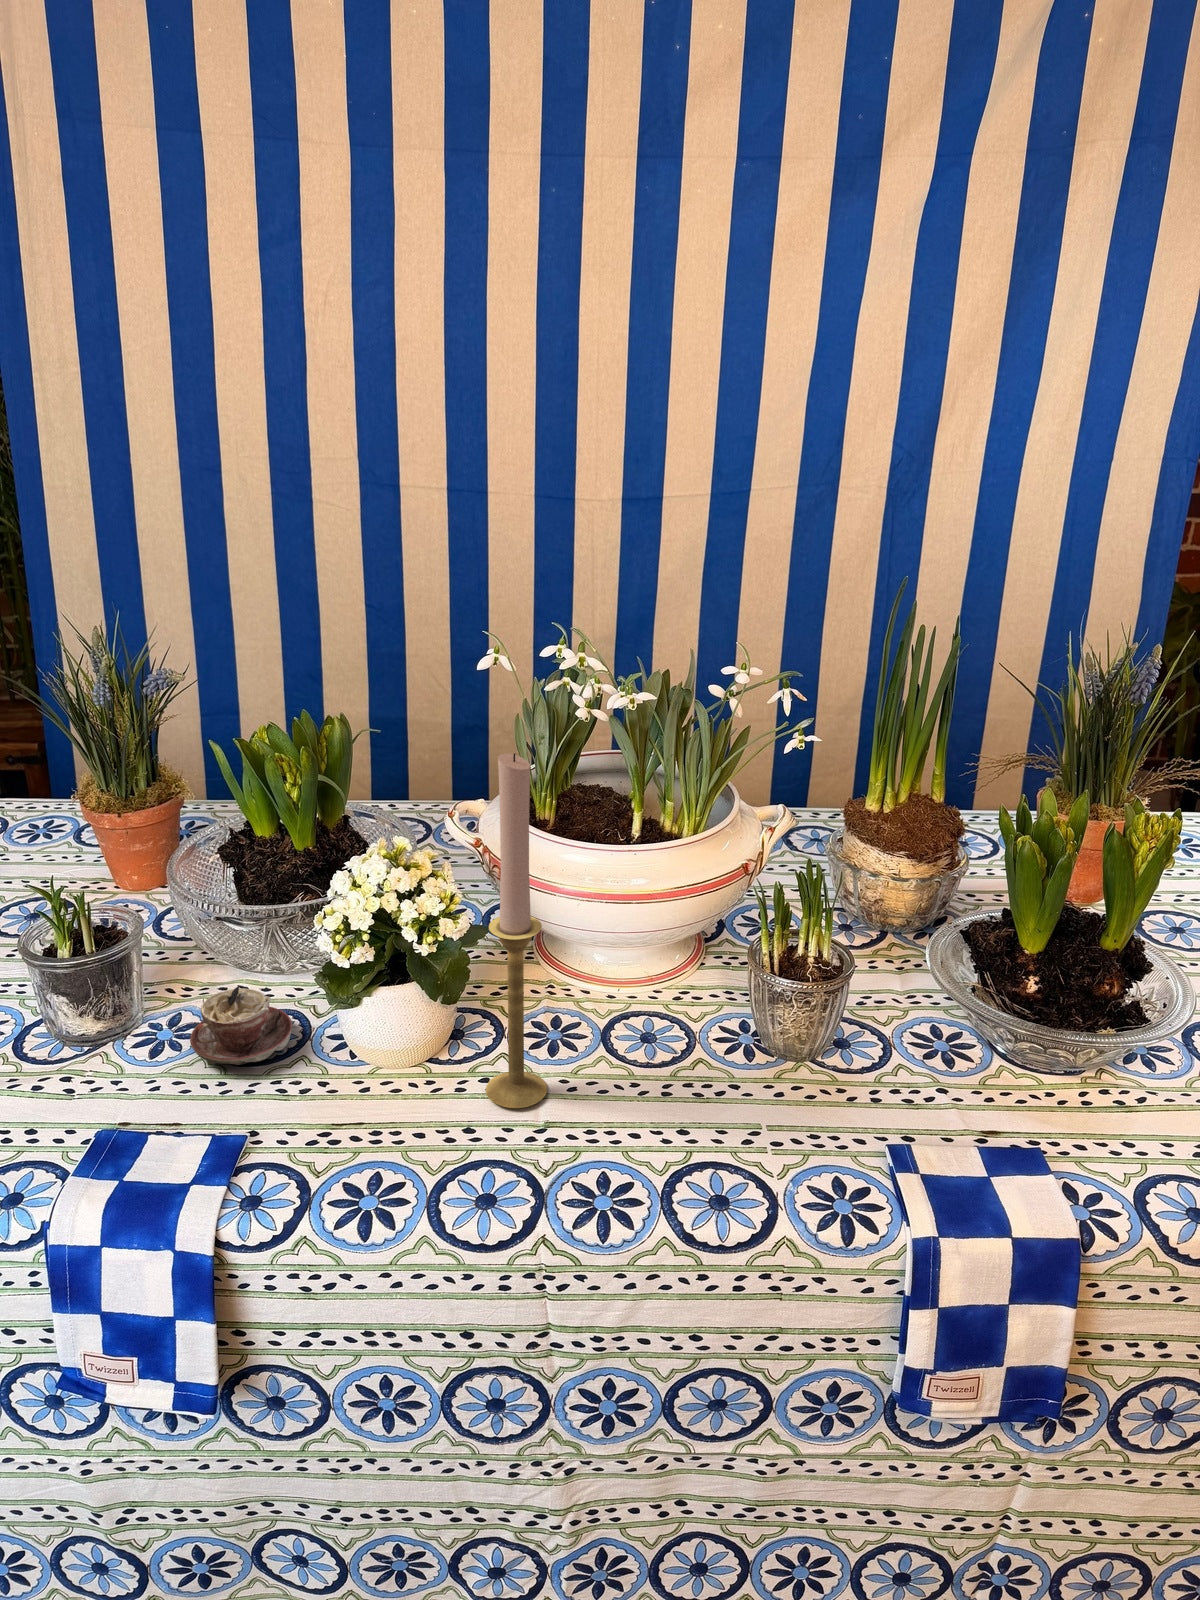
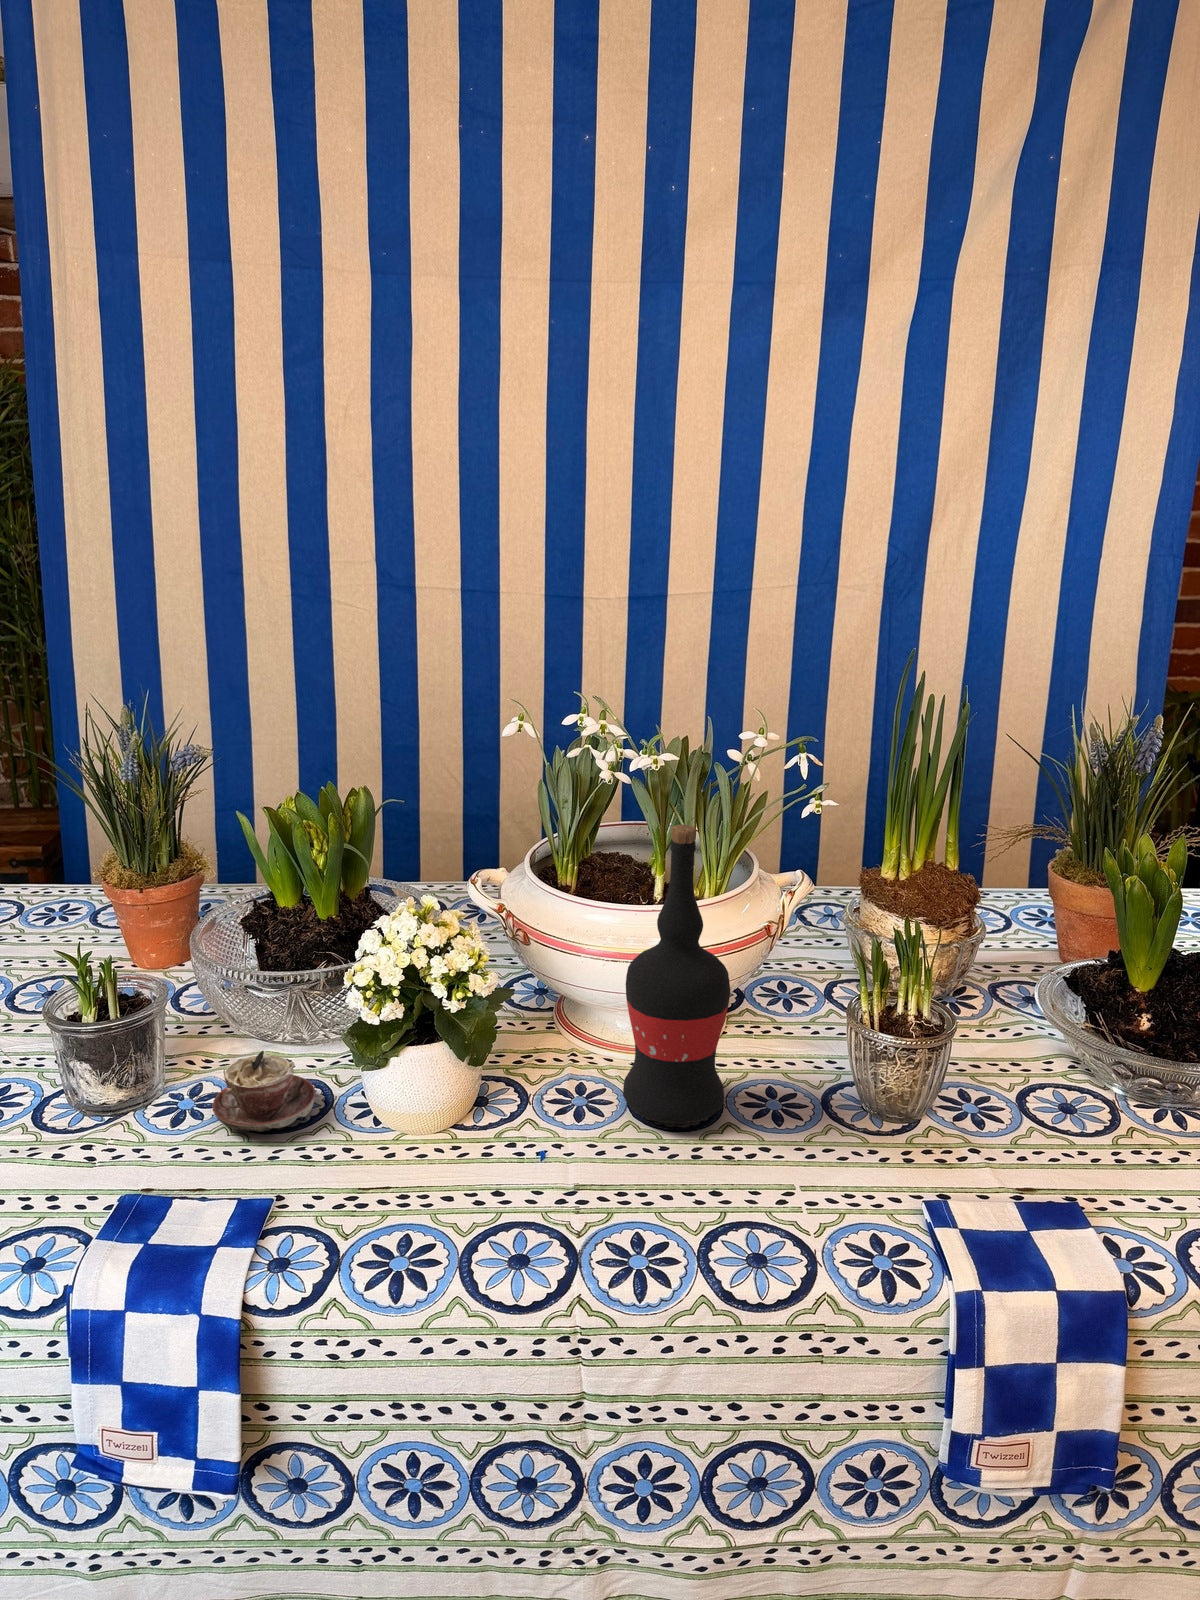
candlestick: present [486,753,547,1108] -> none [513,805,576,1171]
wine bottle: none [596,767,703,1061] -> present [623,824,730,1124]

